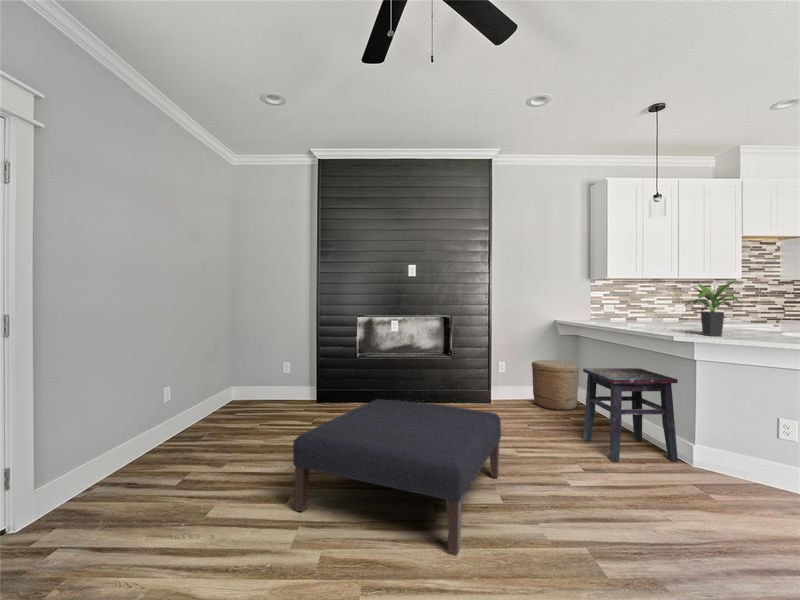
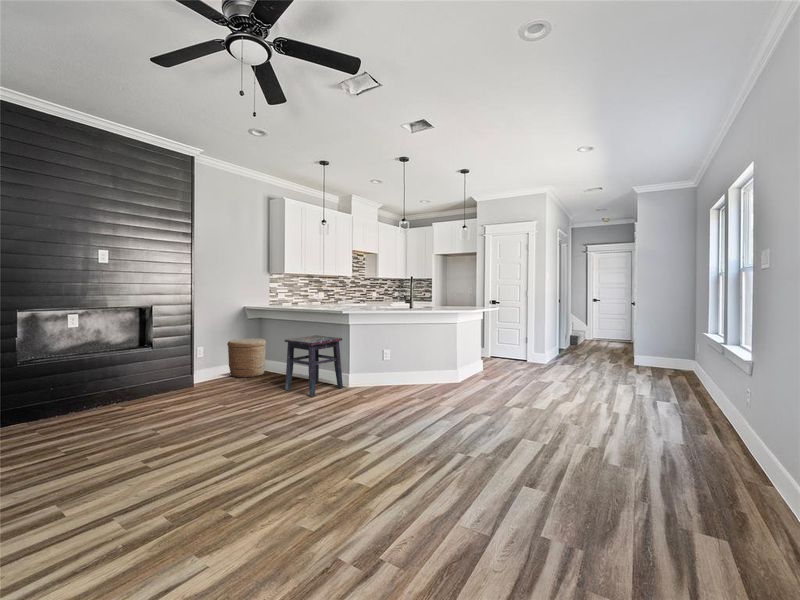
potted plant: present [685,281,741,336] -> none [344,279,373,311]
ottoman: present [293,399,501,554] -> none [86,377,269,505]

